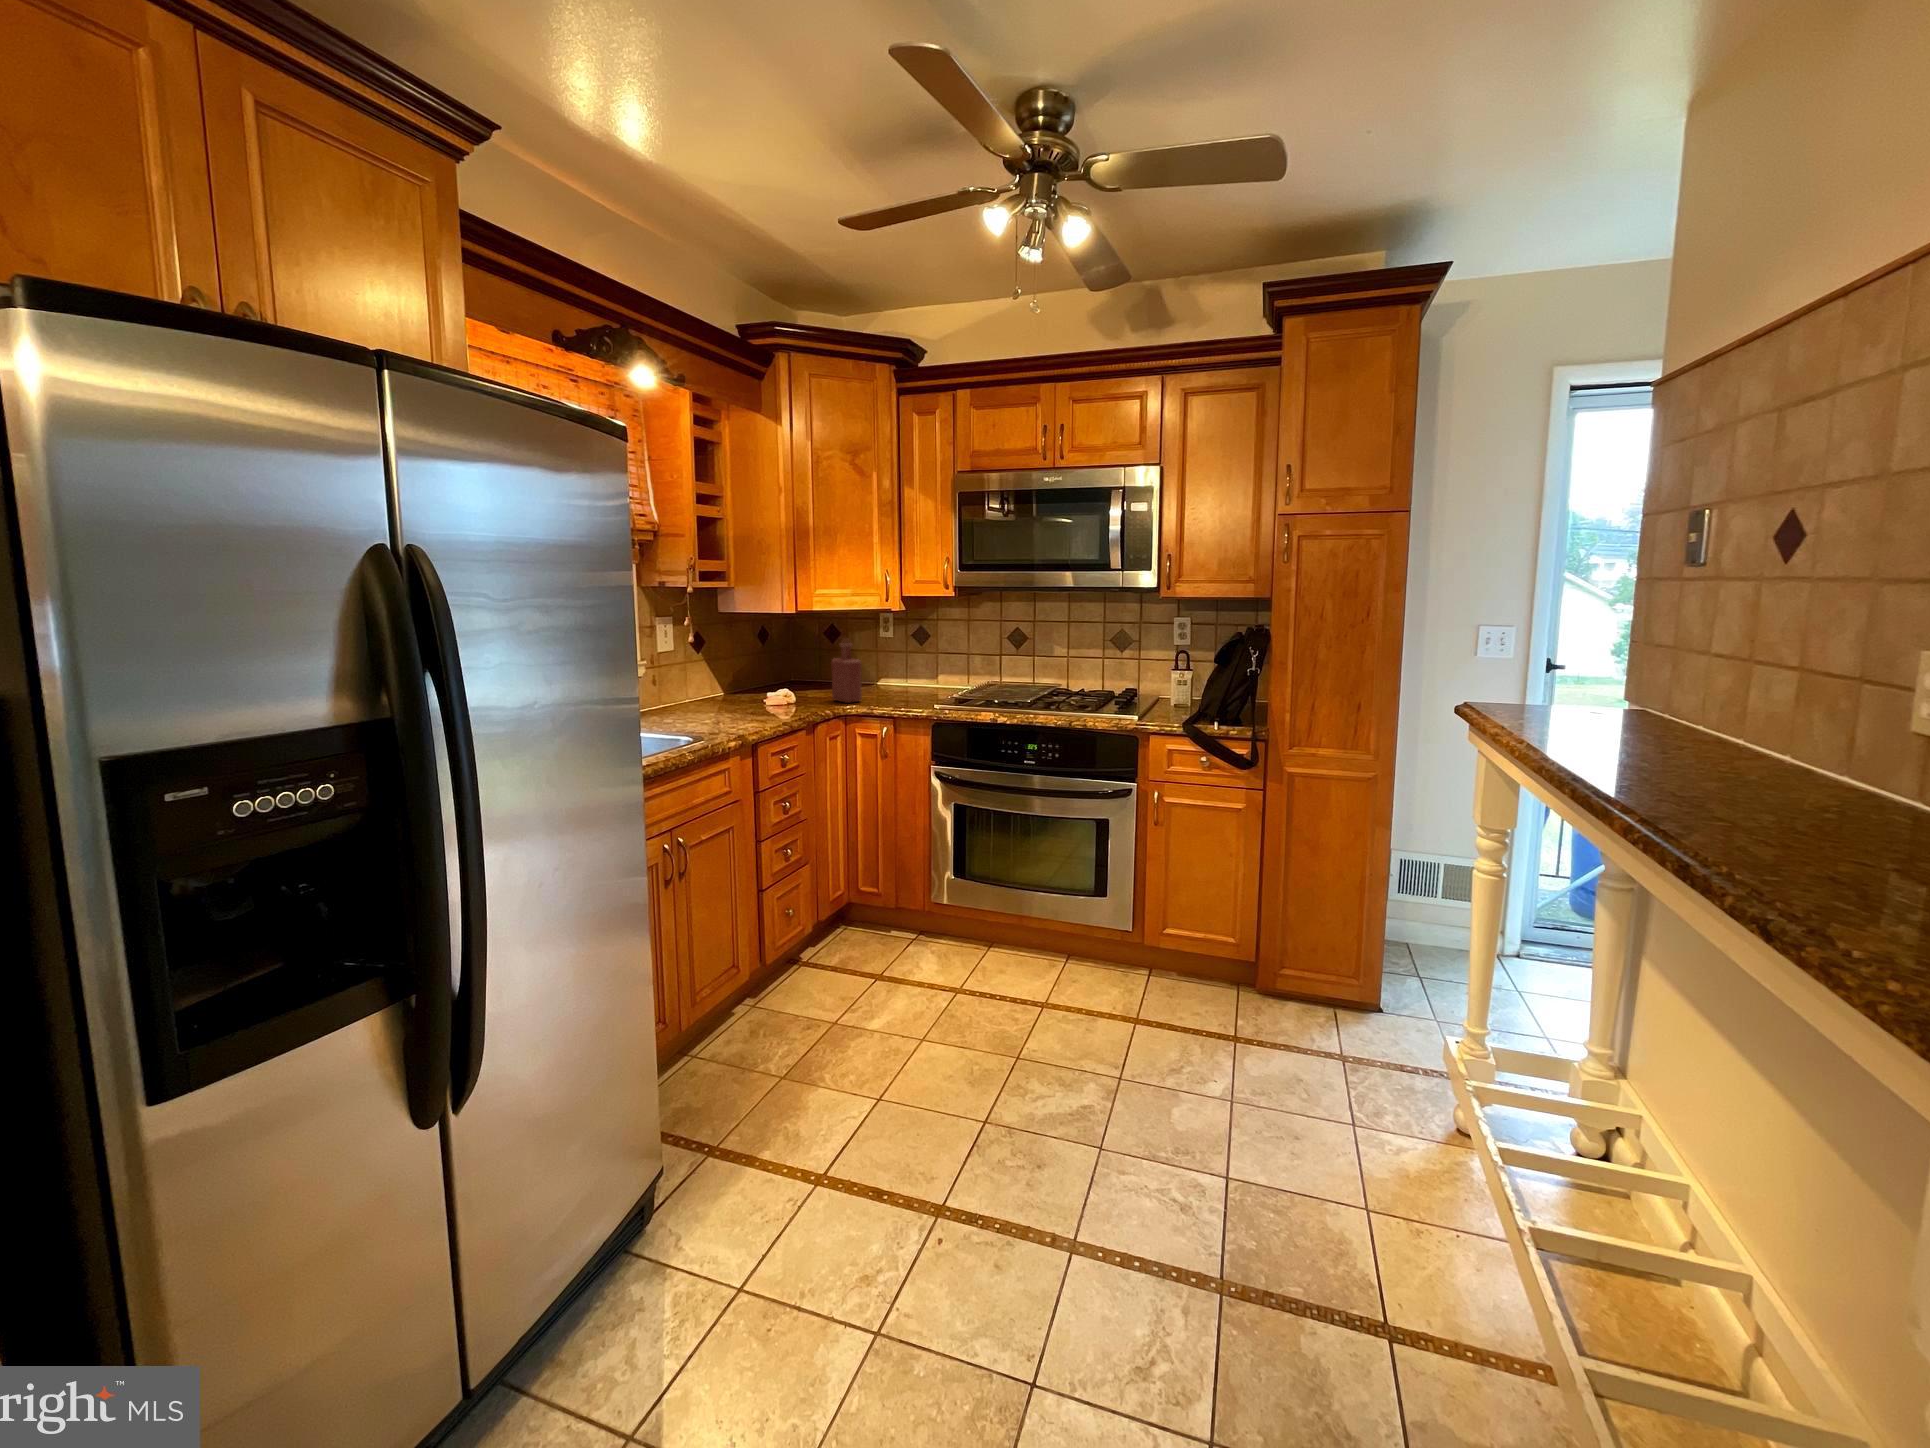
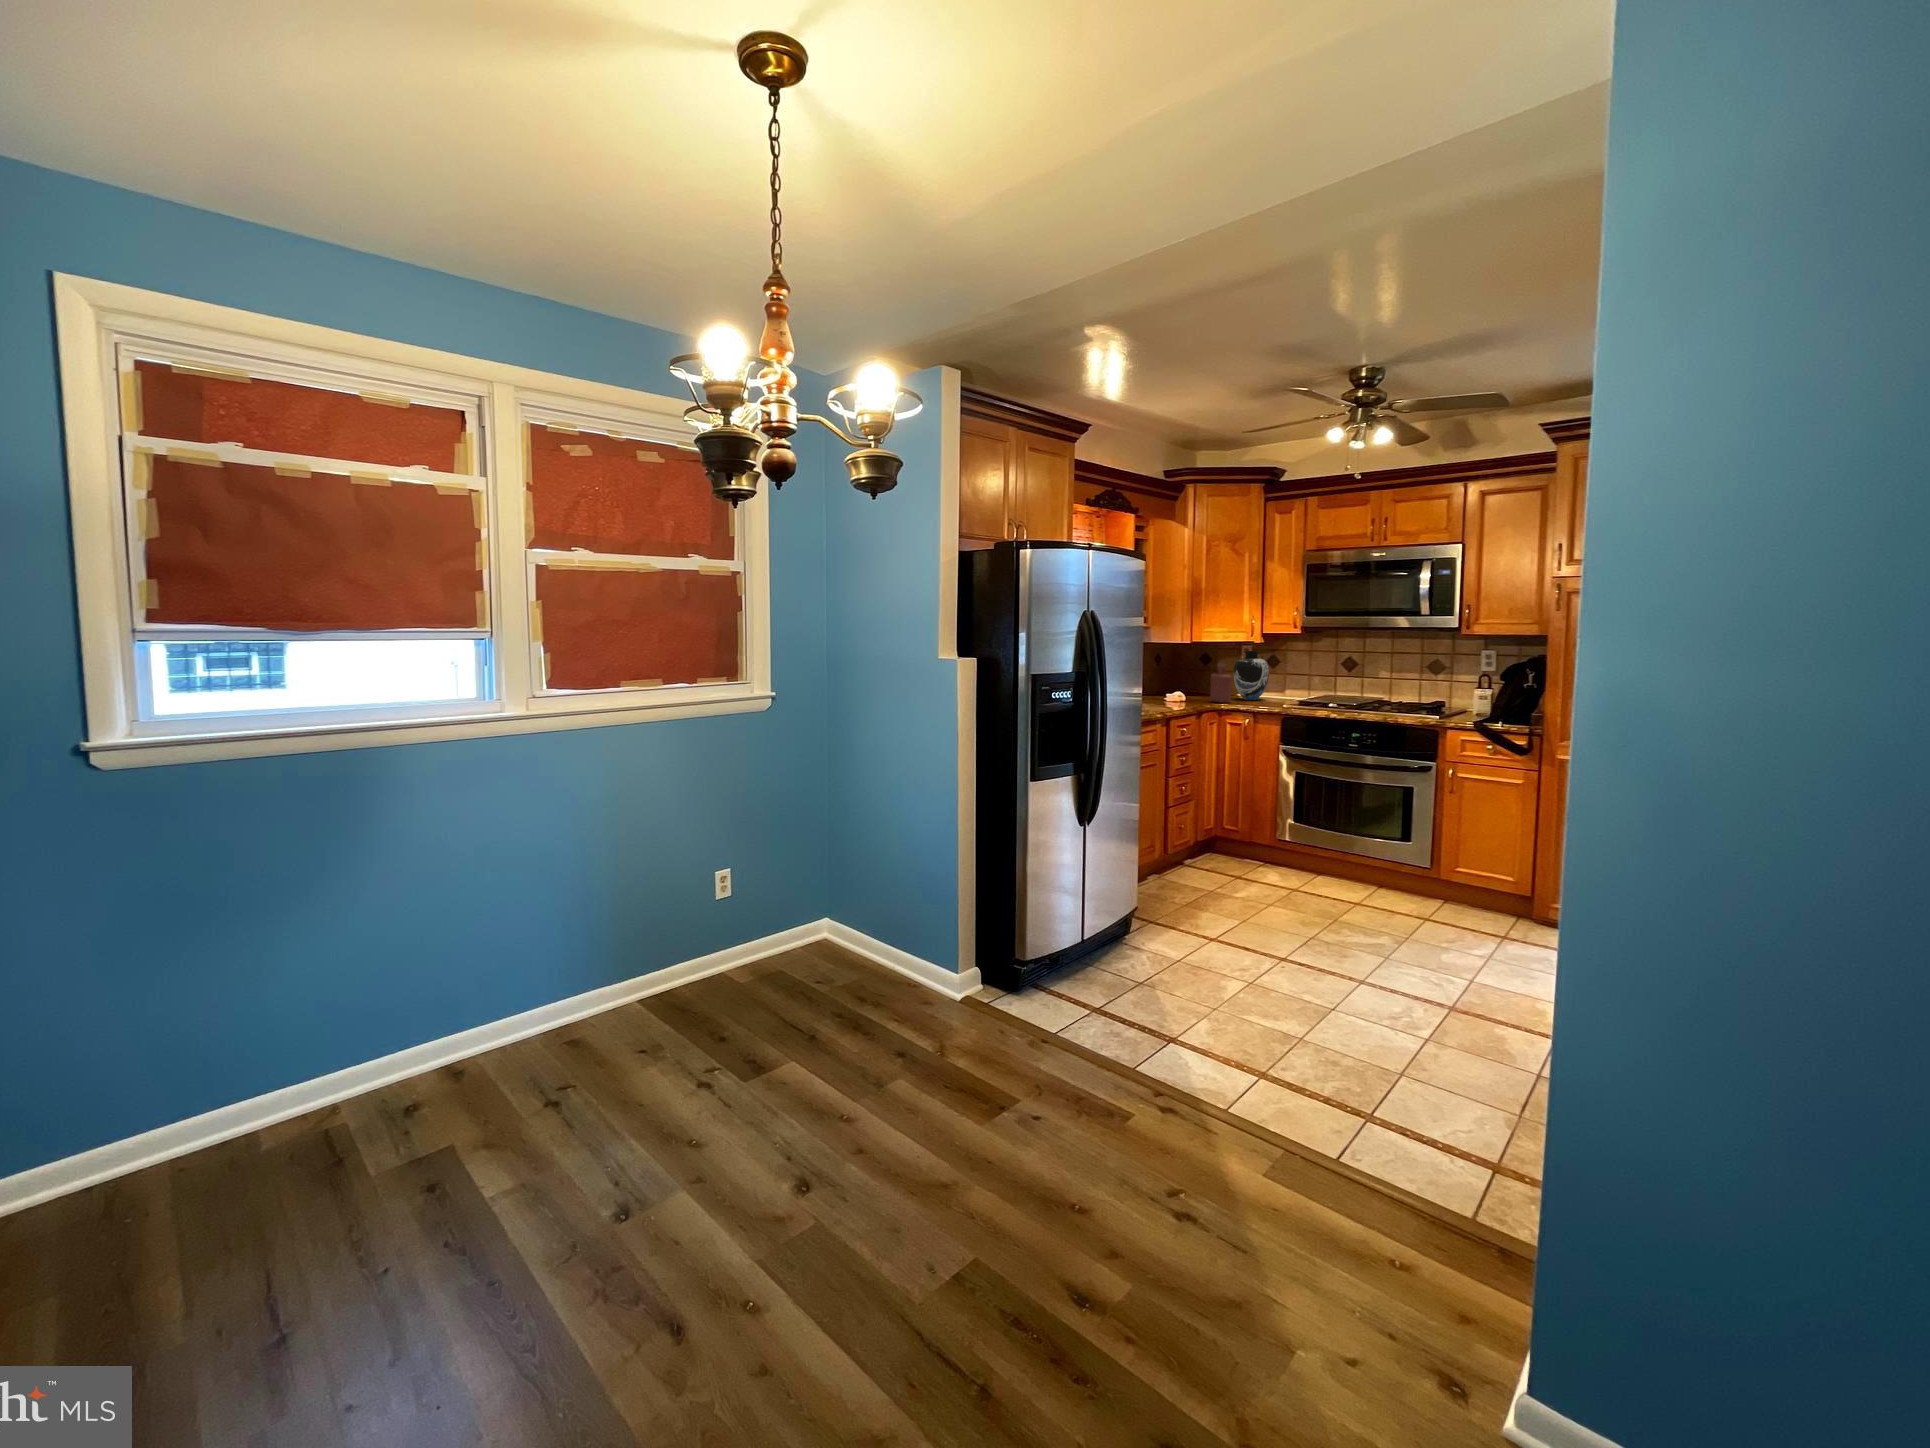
vase: none [867,621,915,694] -> present [1233,651,1269,700]

